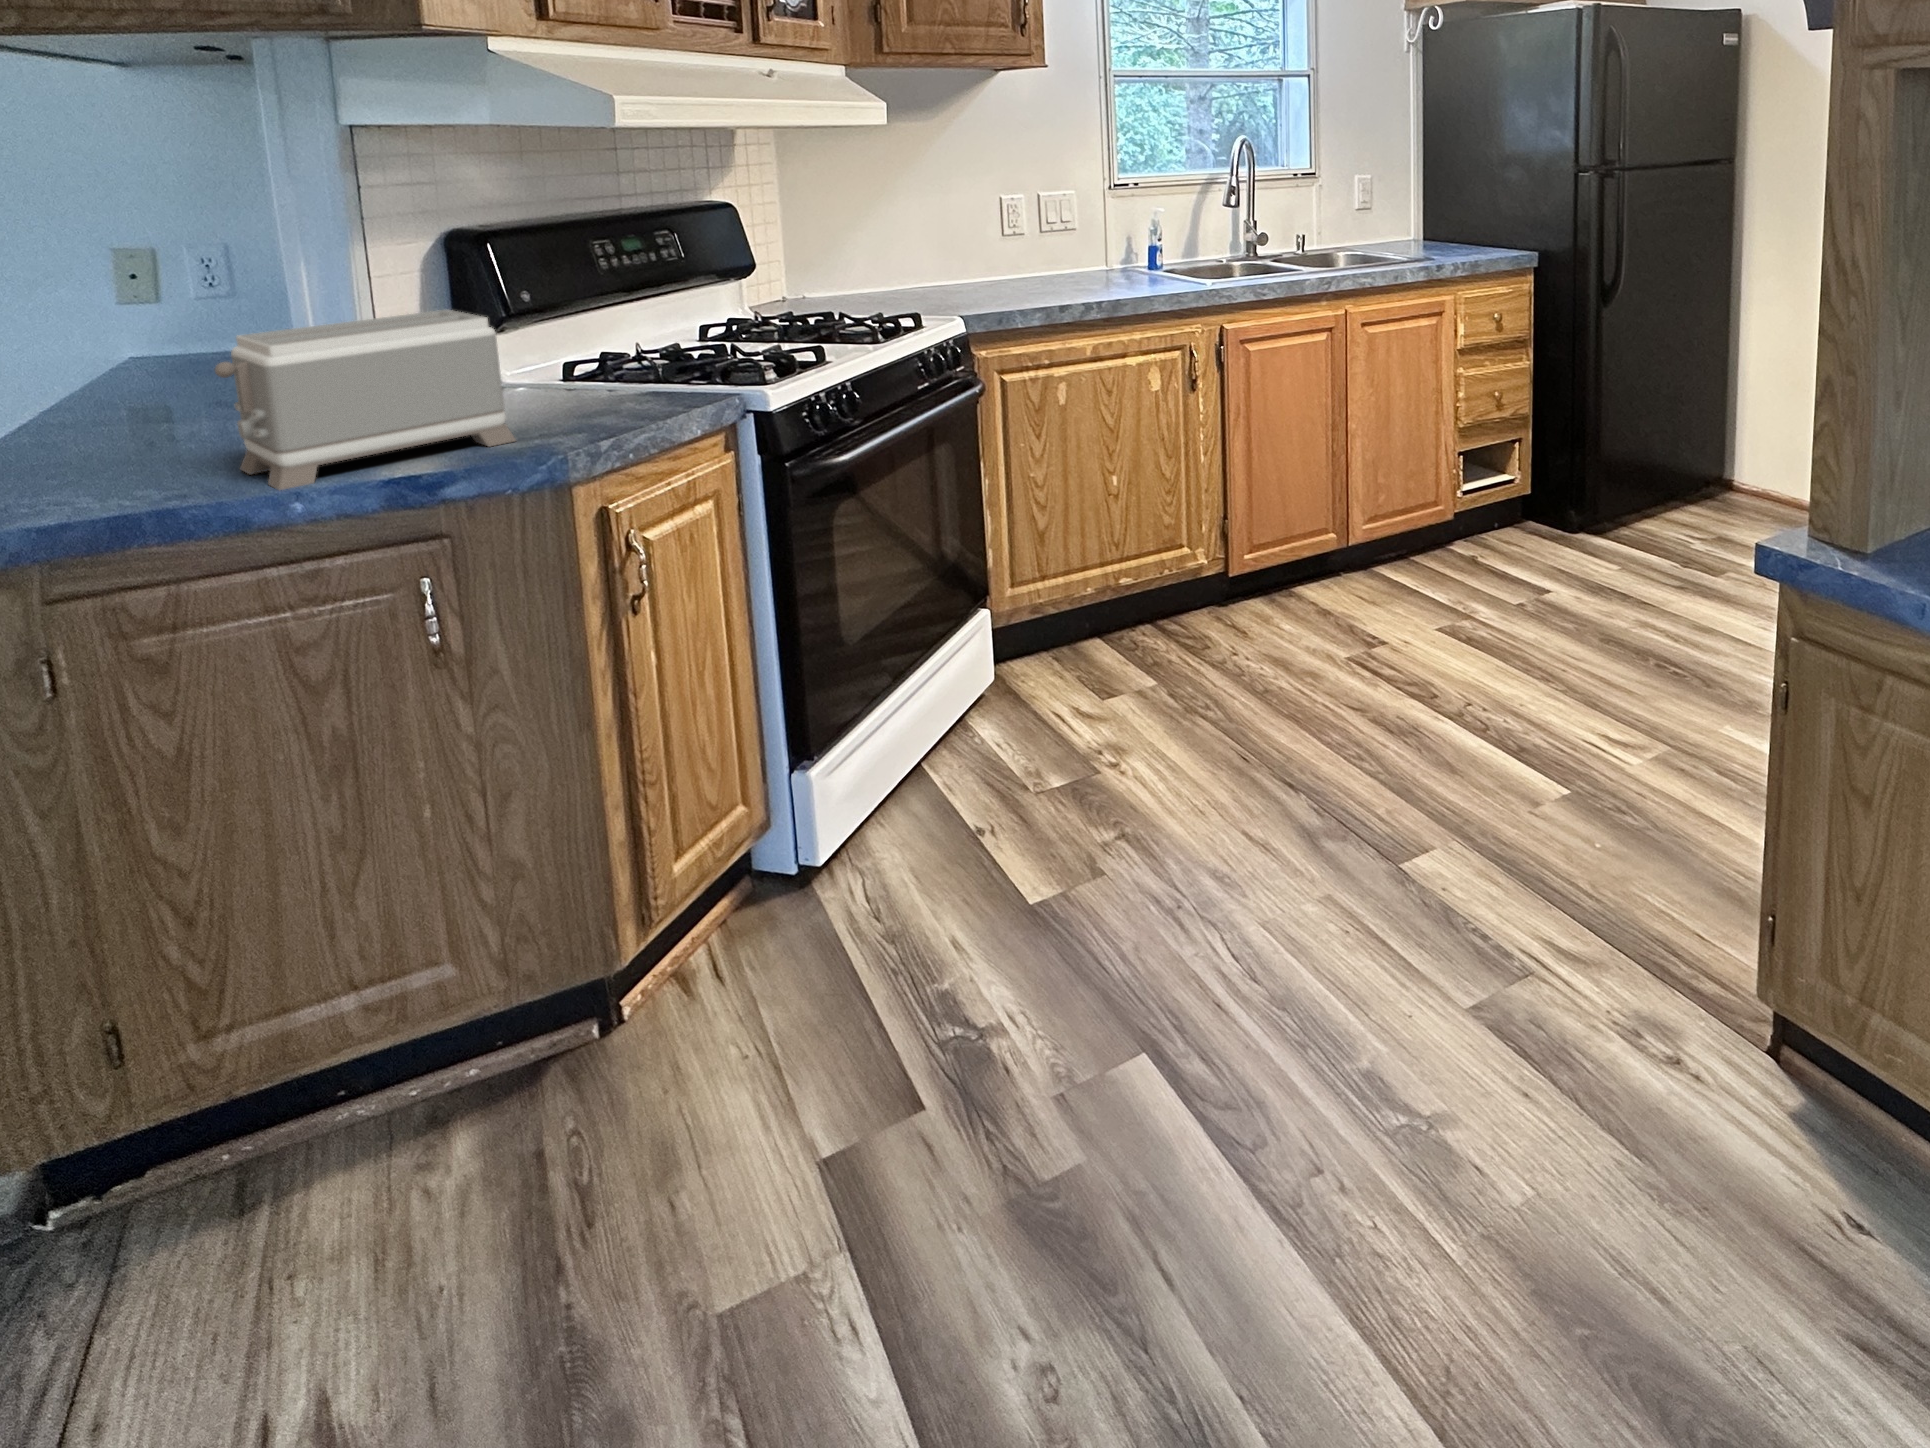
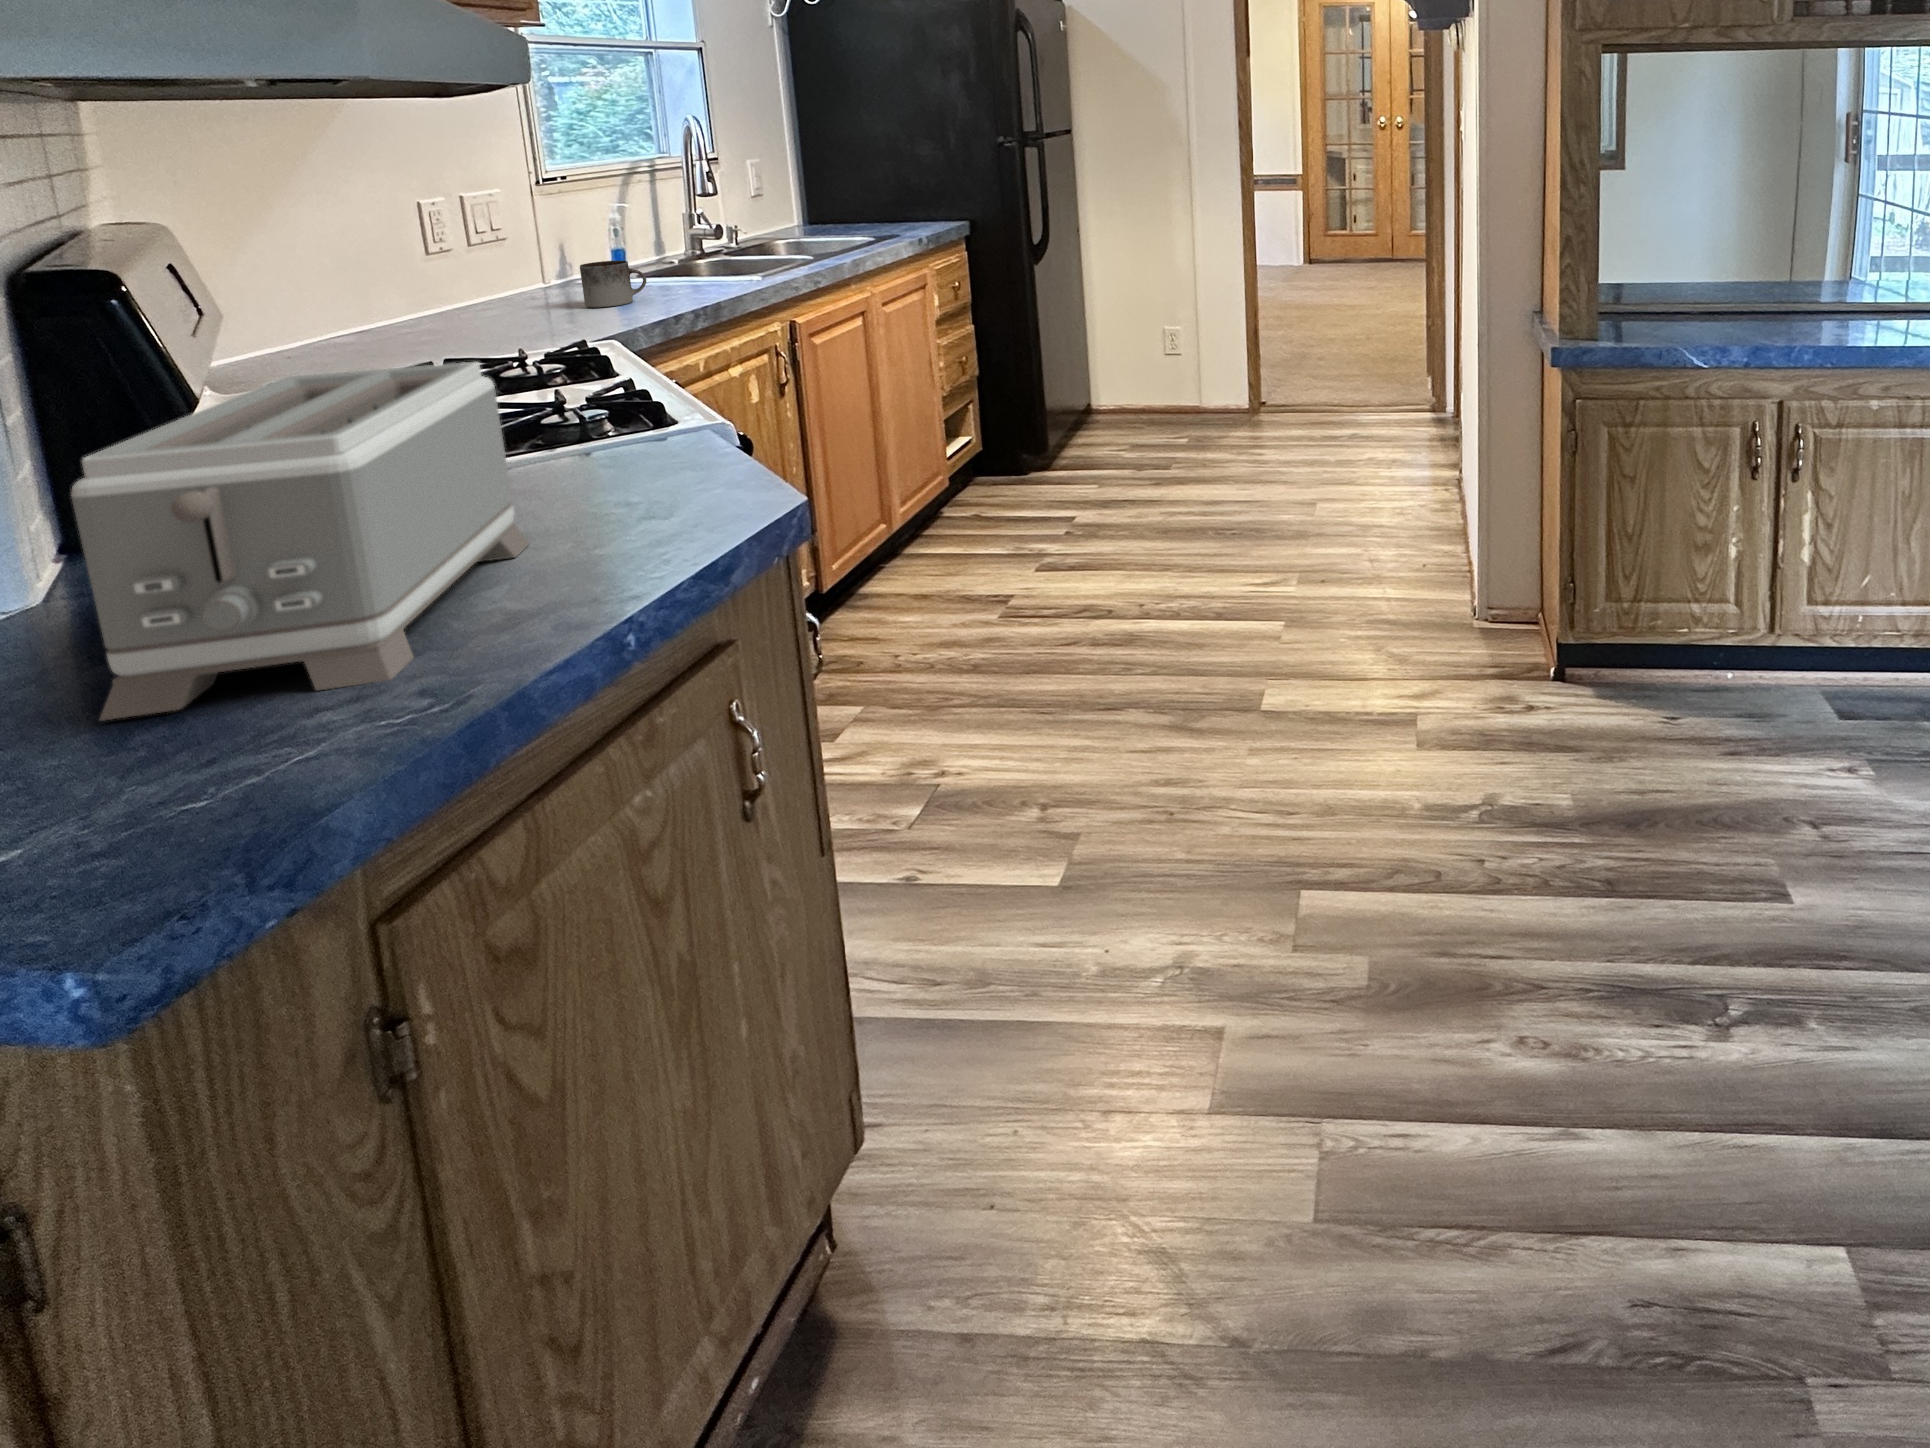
mug: none [1093,256,1135,293] -> present [580,261,646,307]

